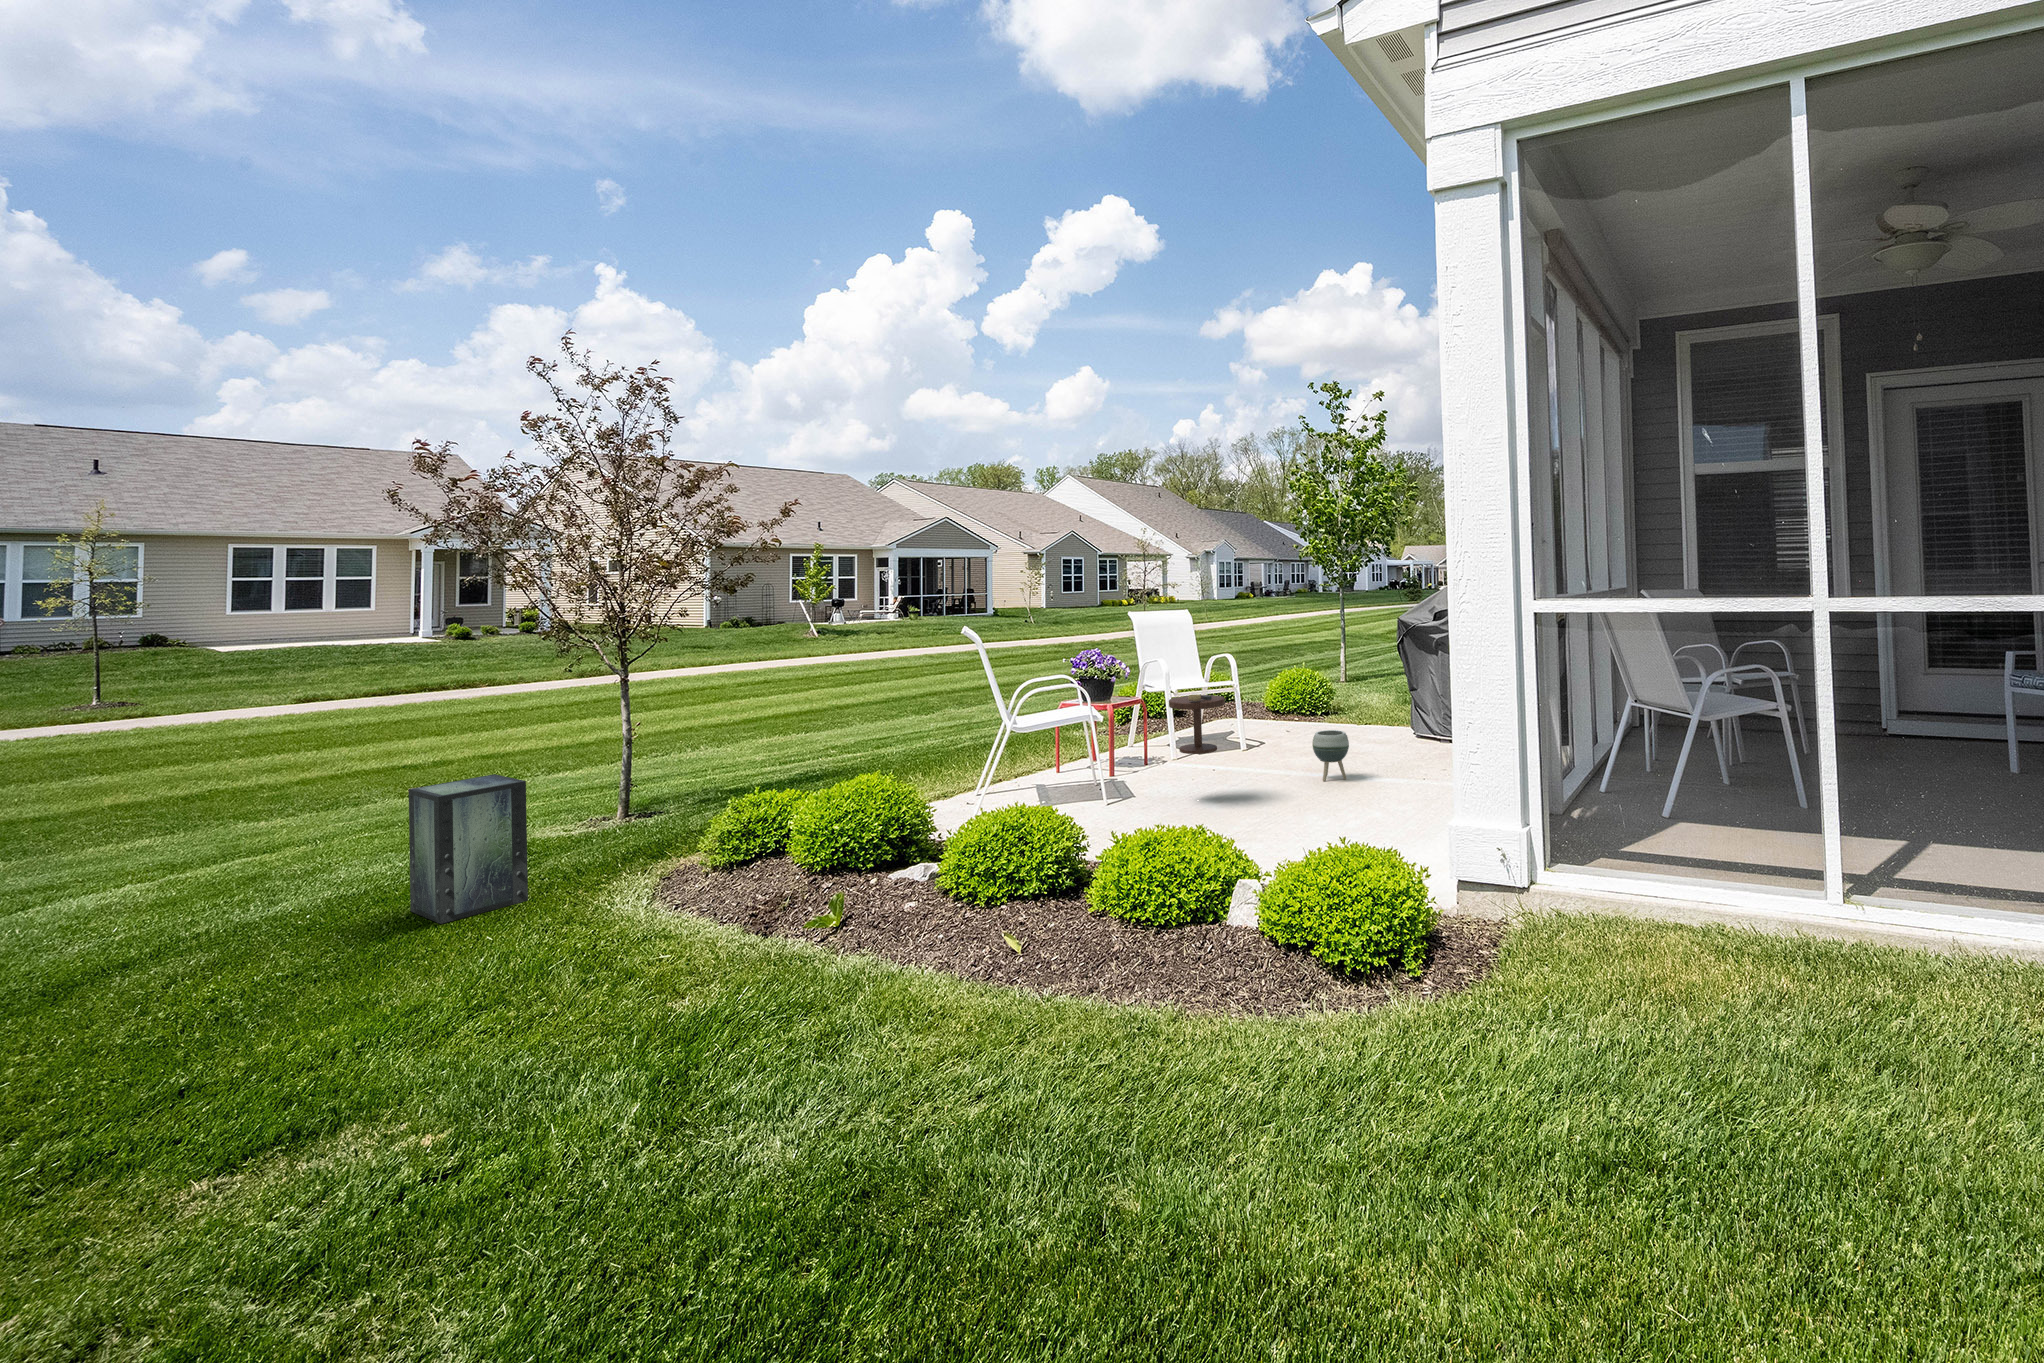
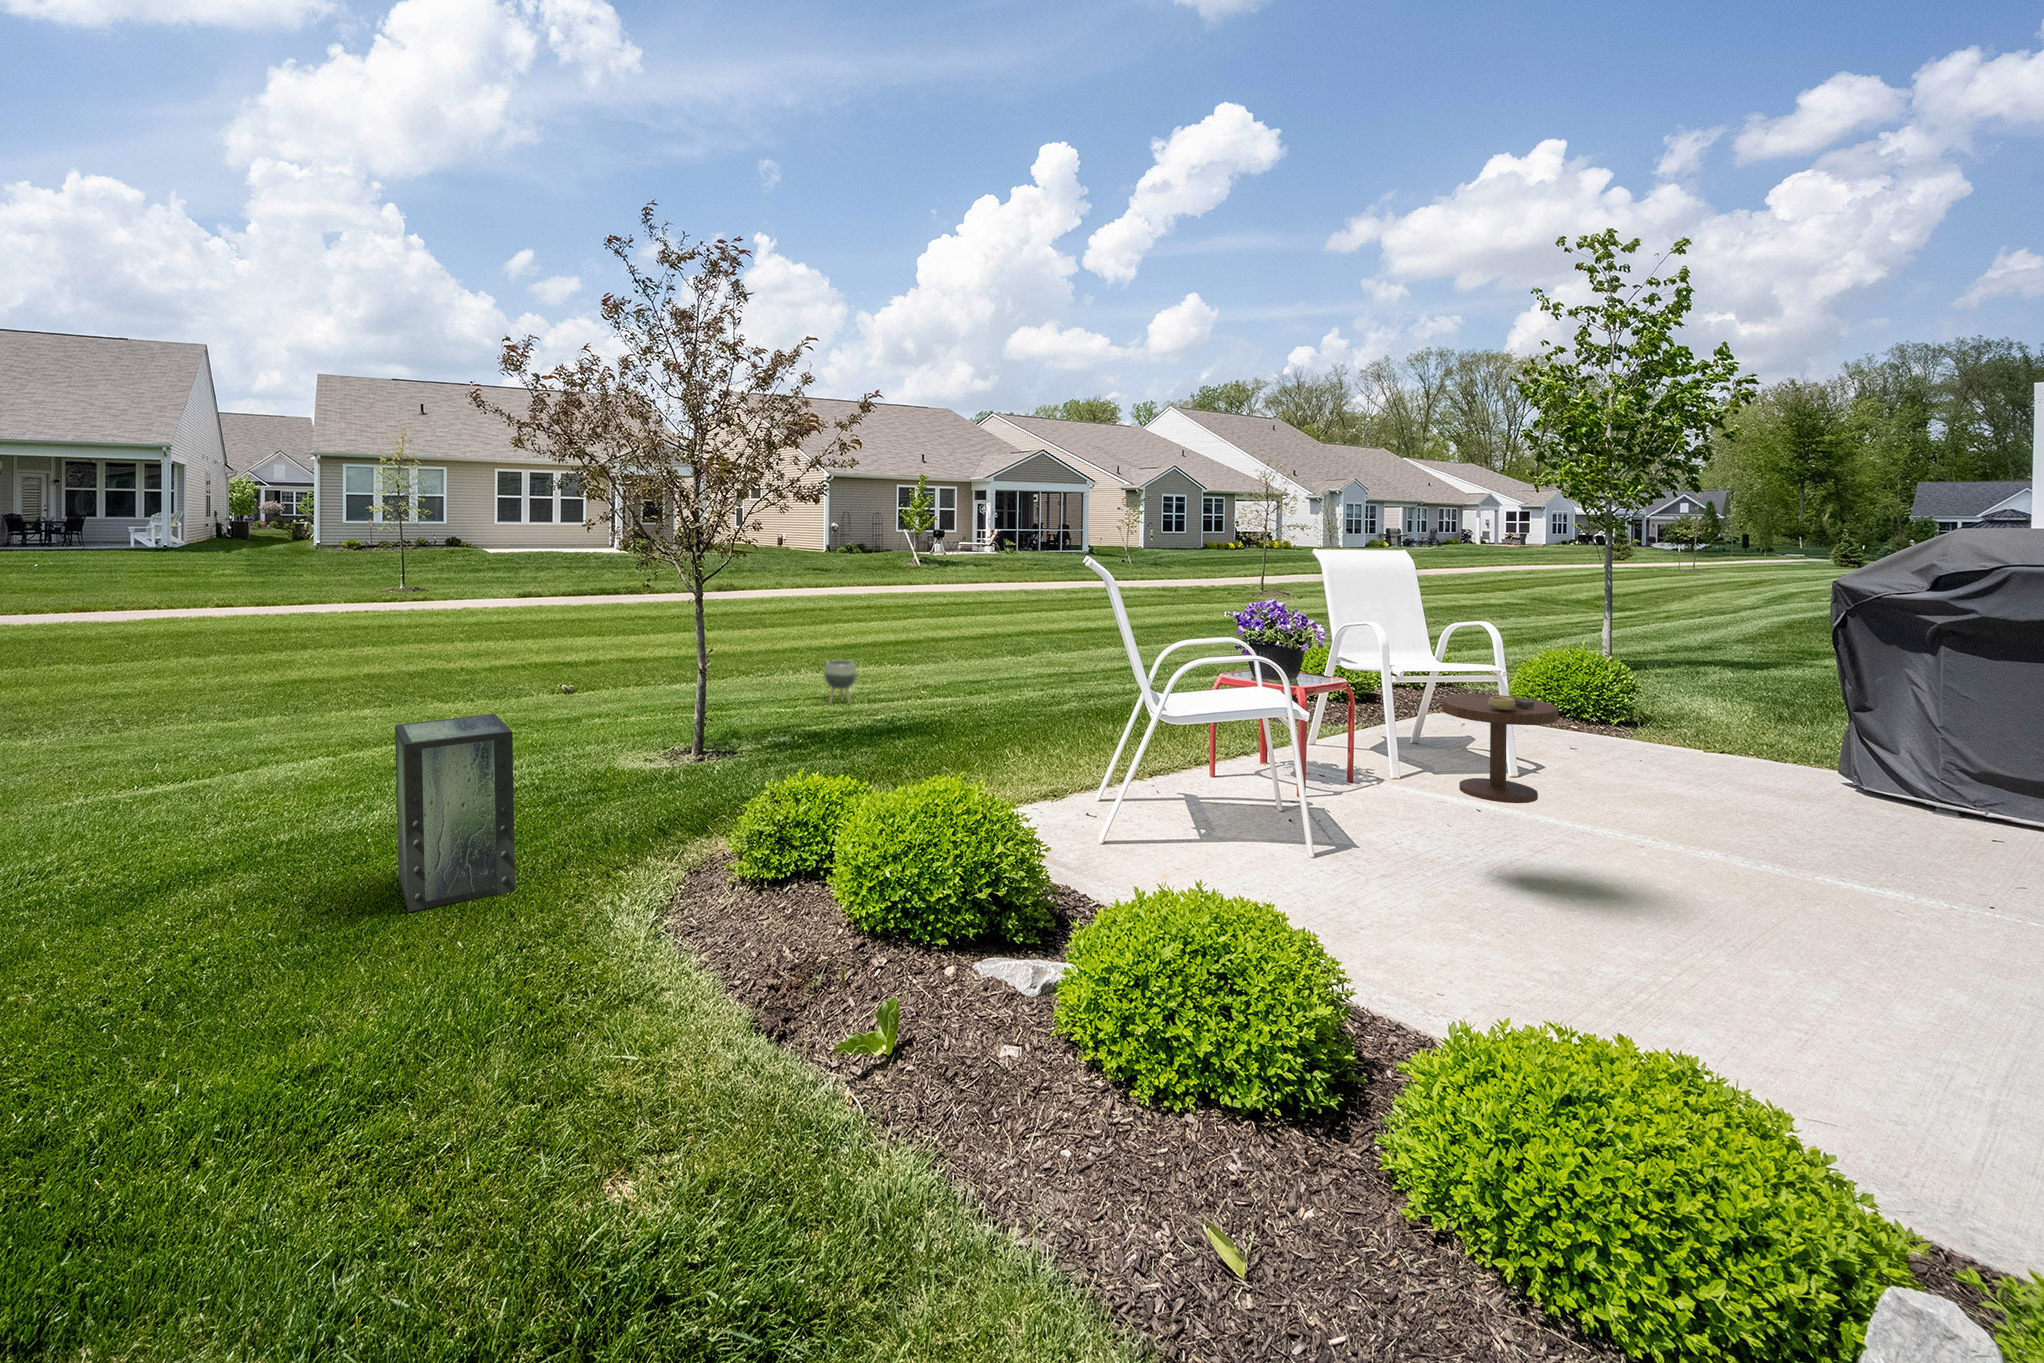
planter: present [1312,730,1349,781] -> present [824,660,857,704]

